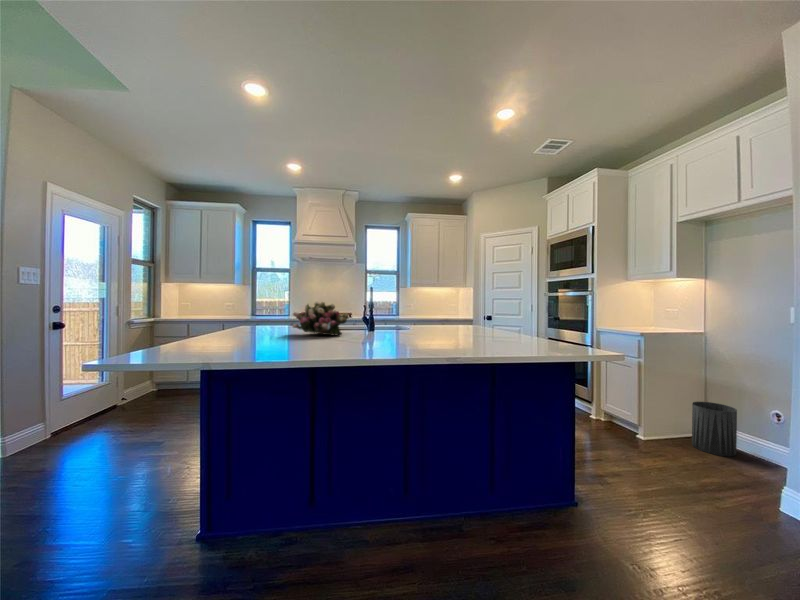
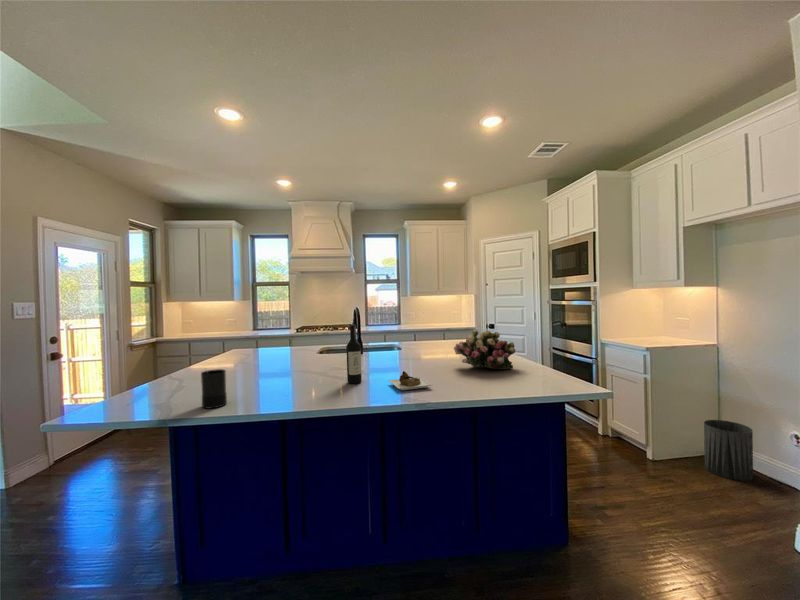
wine bottle: none [378,290,464,352] -> present [346,325,432,390]
flower arrangement: present [292,302,349,335] -> present [454,329,515,369]
candle: none [241,321,267,359] -> present [201,369,227,409]

